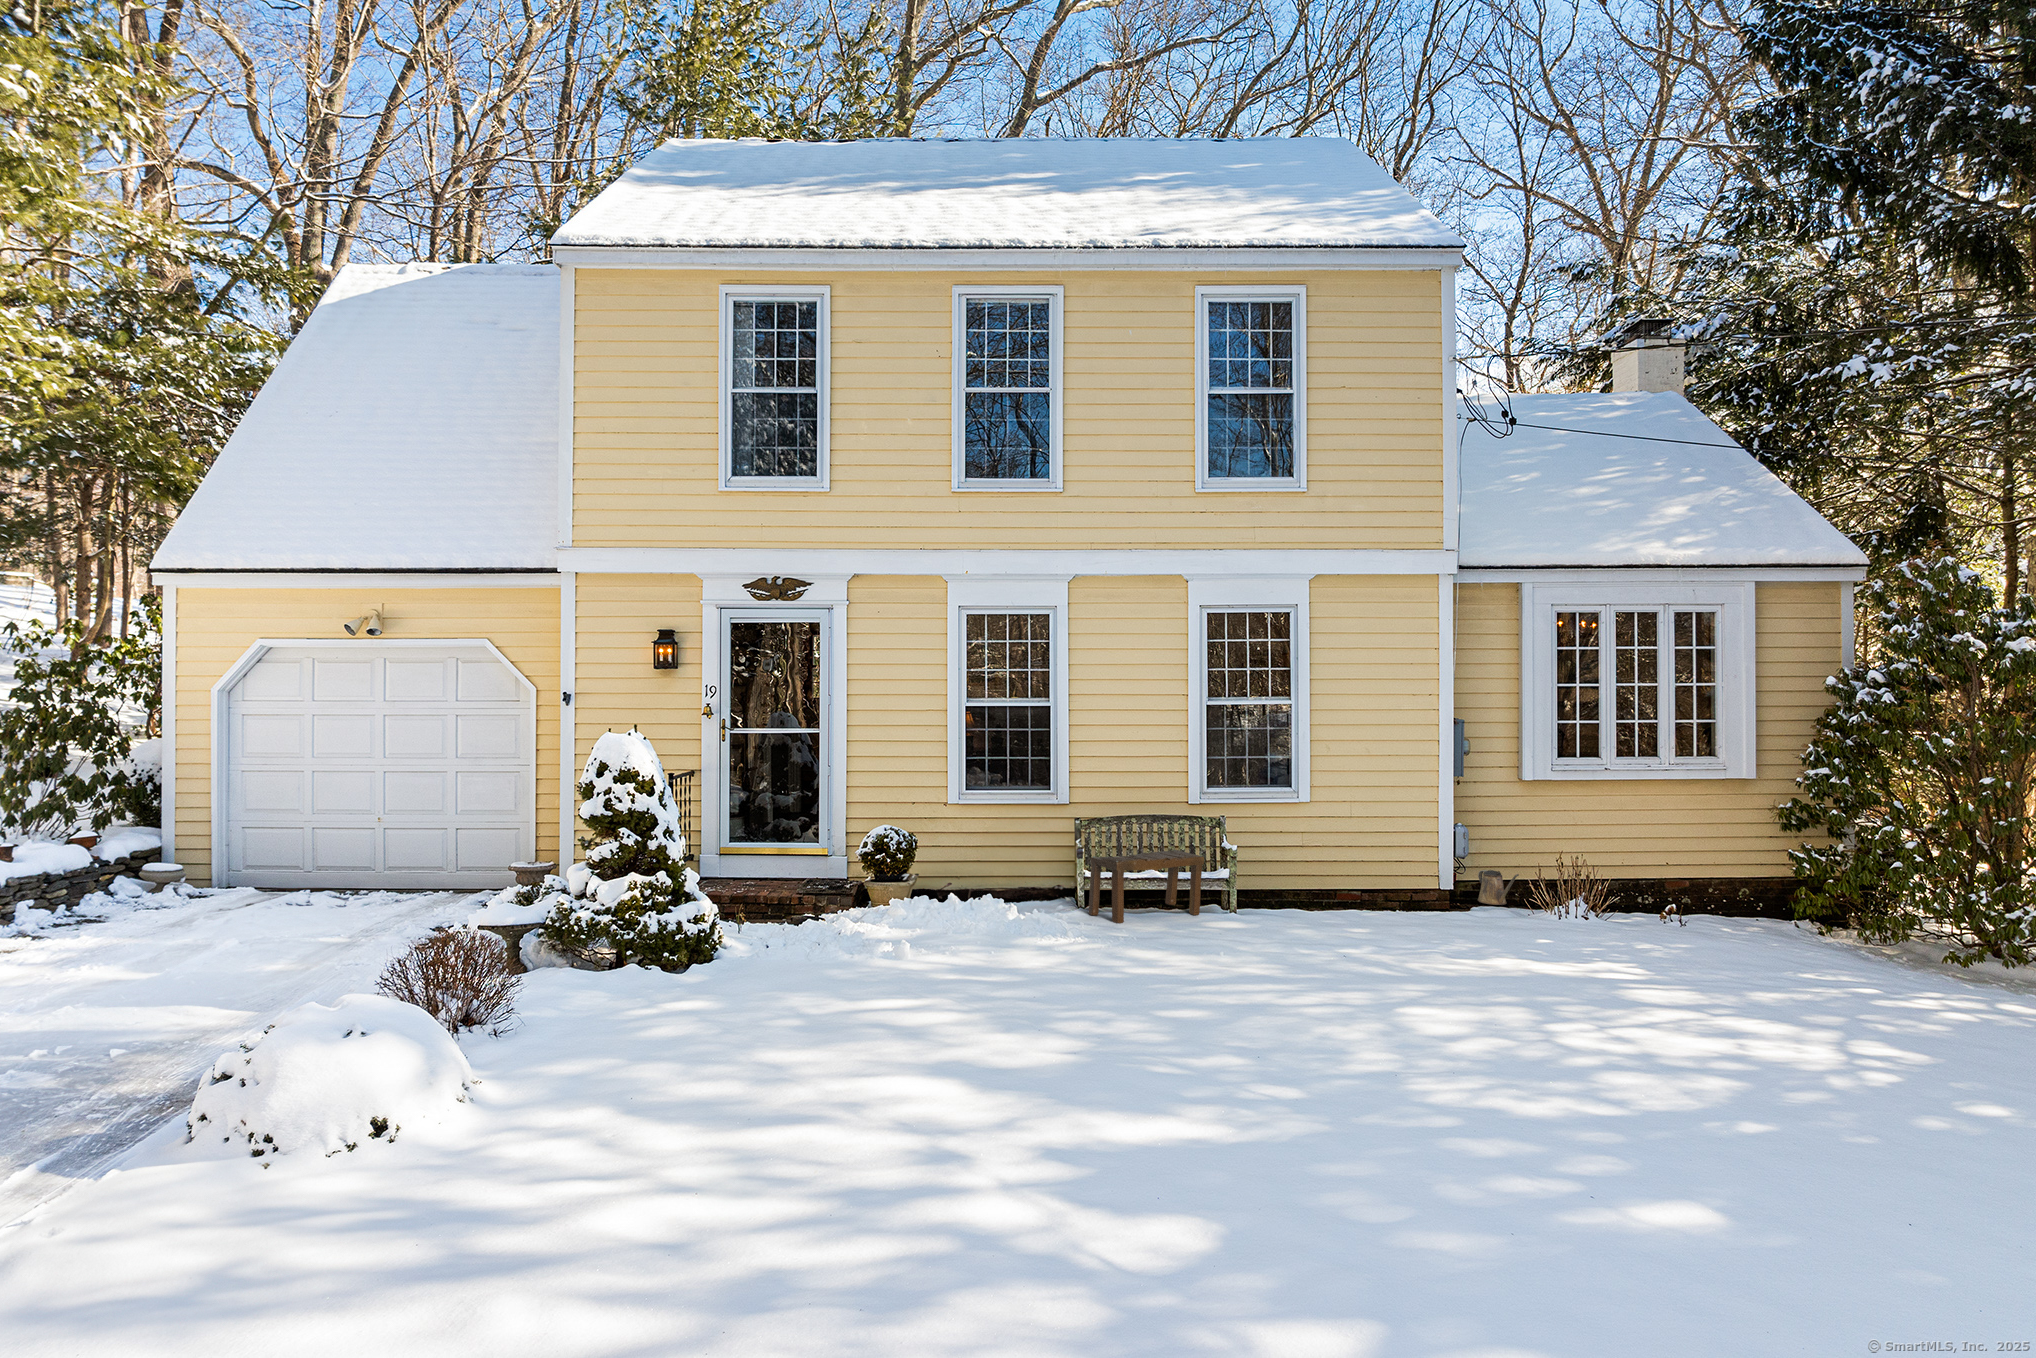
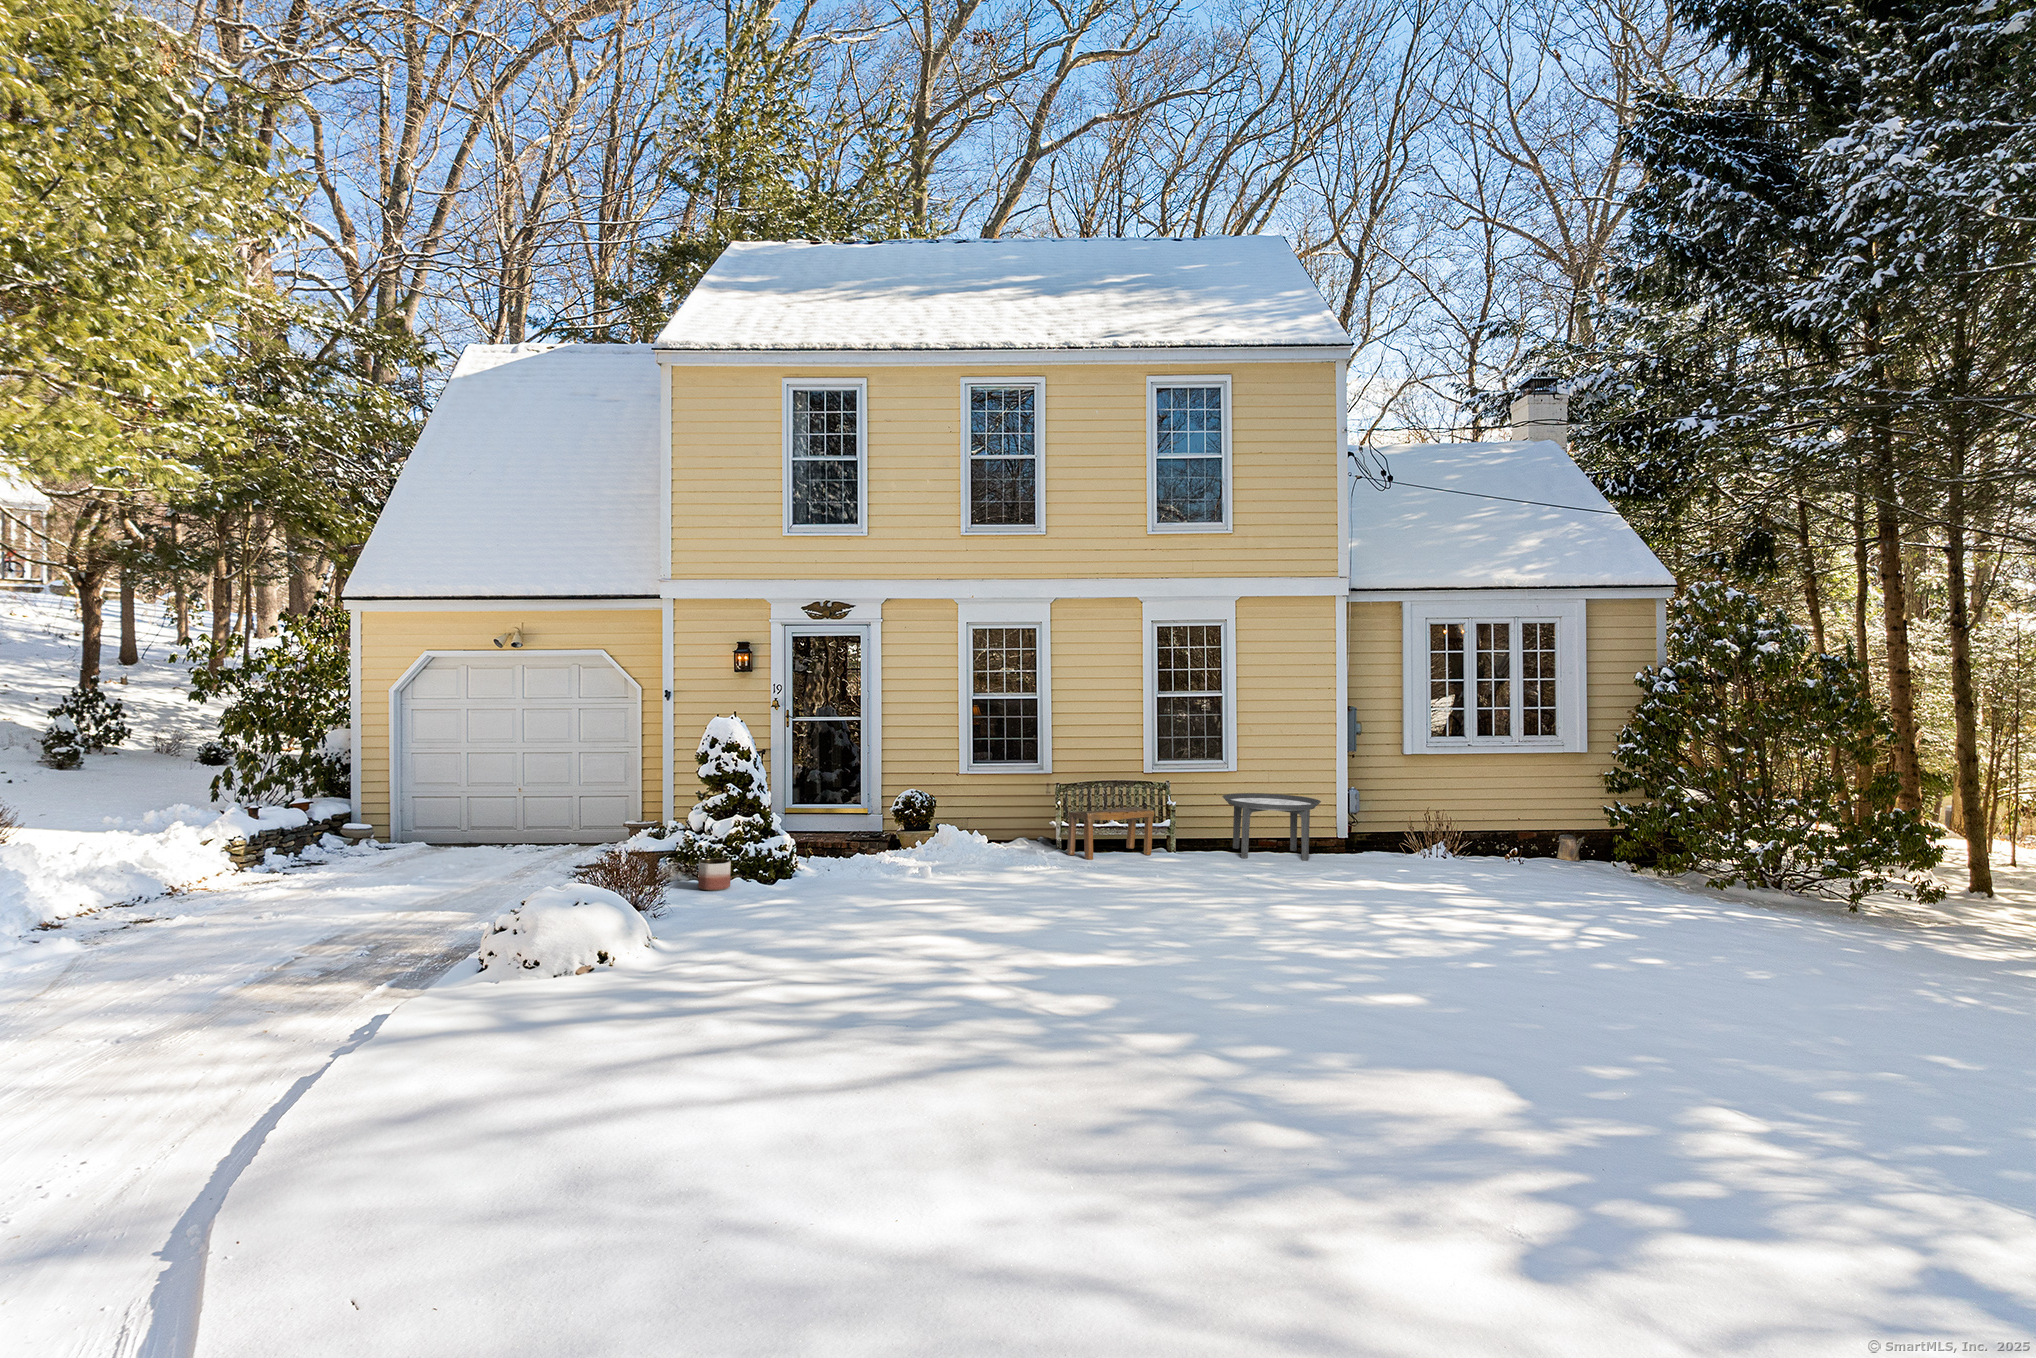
round table: none [1292,831,1423,925] -> present [1222,793,1321,861]
watering can: present [1478,870,1519,905] -> present [1557,835,1585,861]
planter: none [576,933,623,981] -> present [698,858,731,891]

